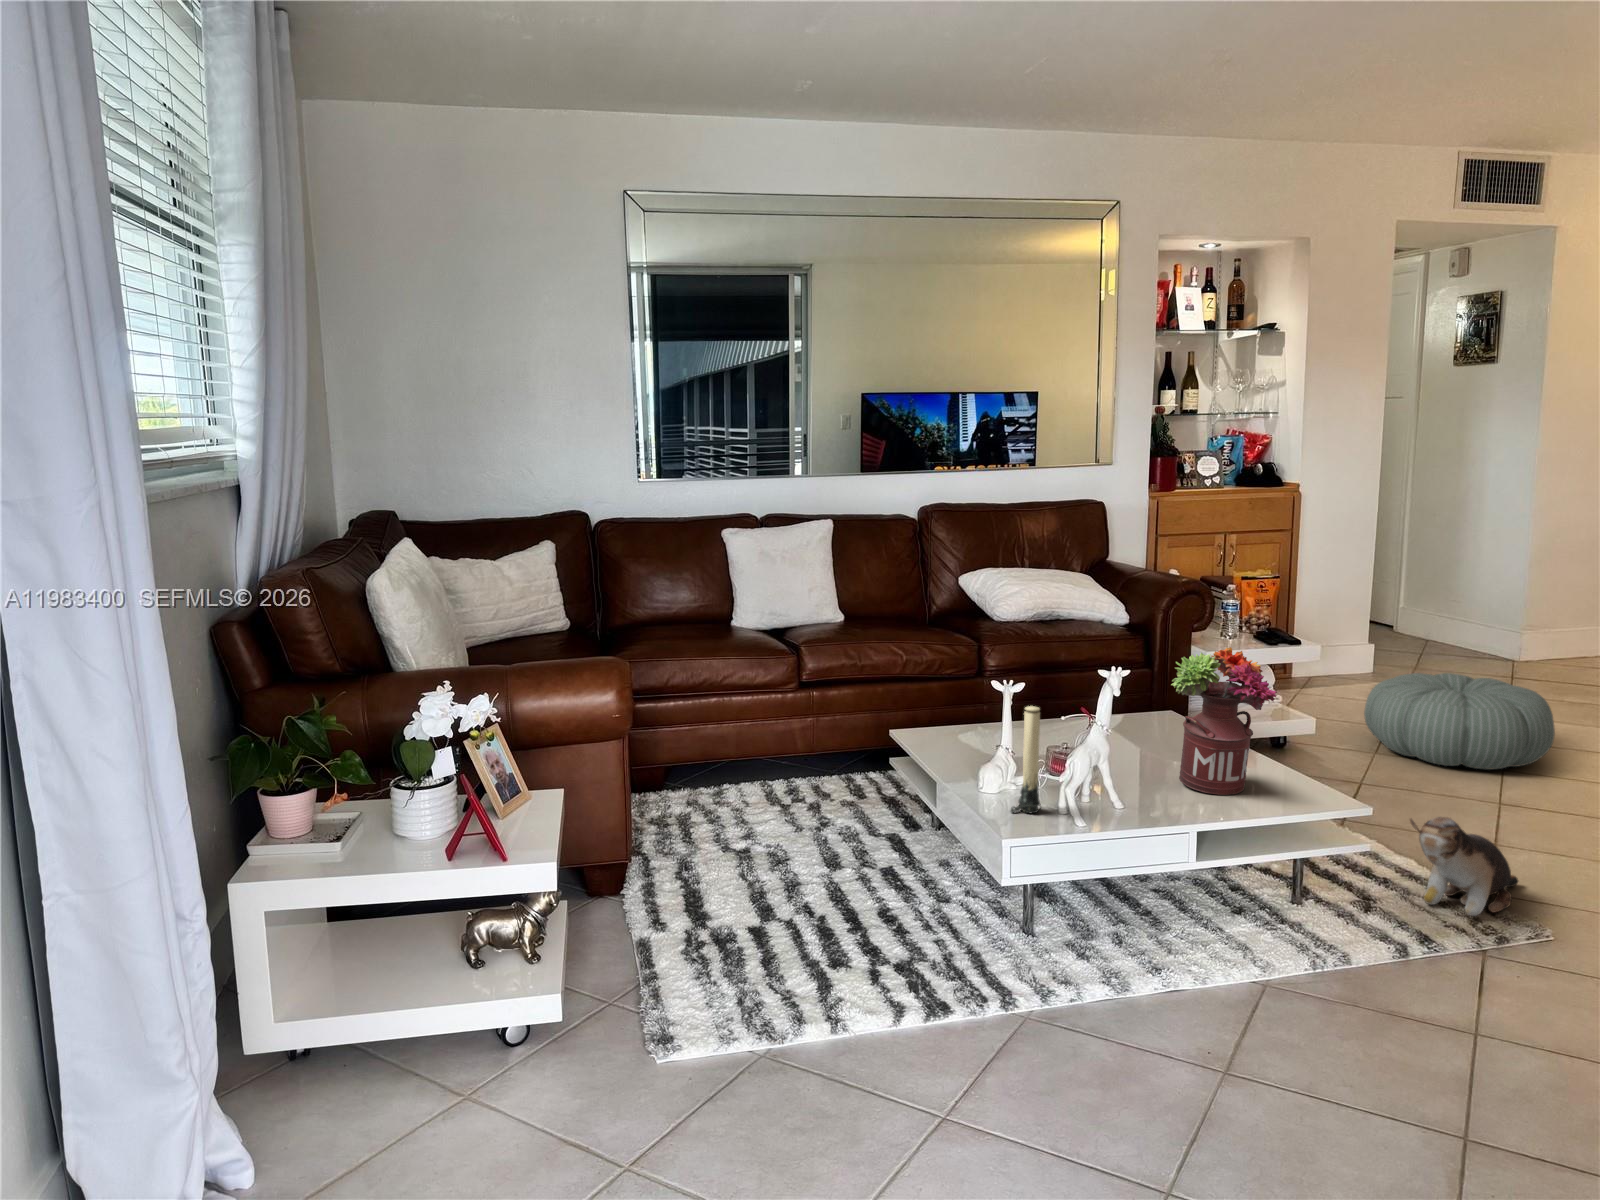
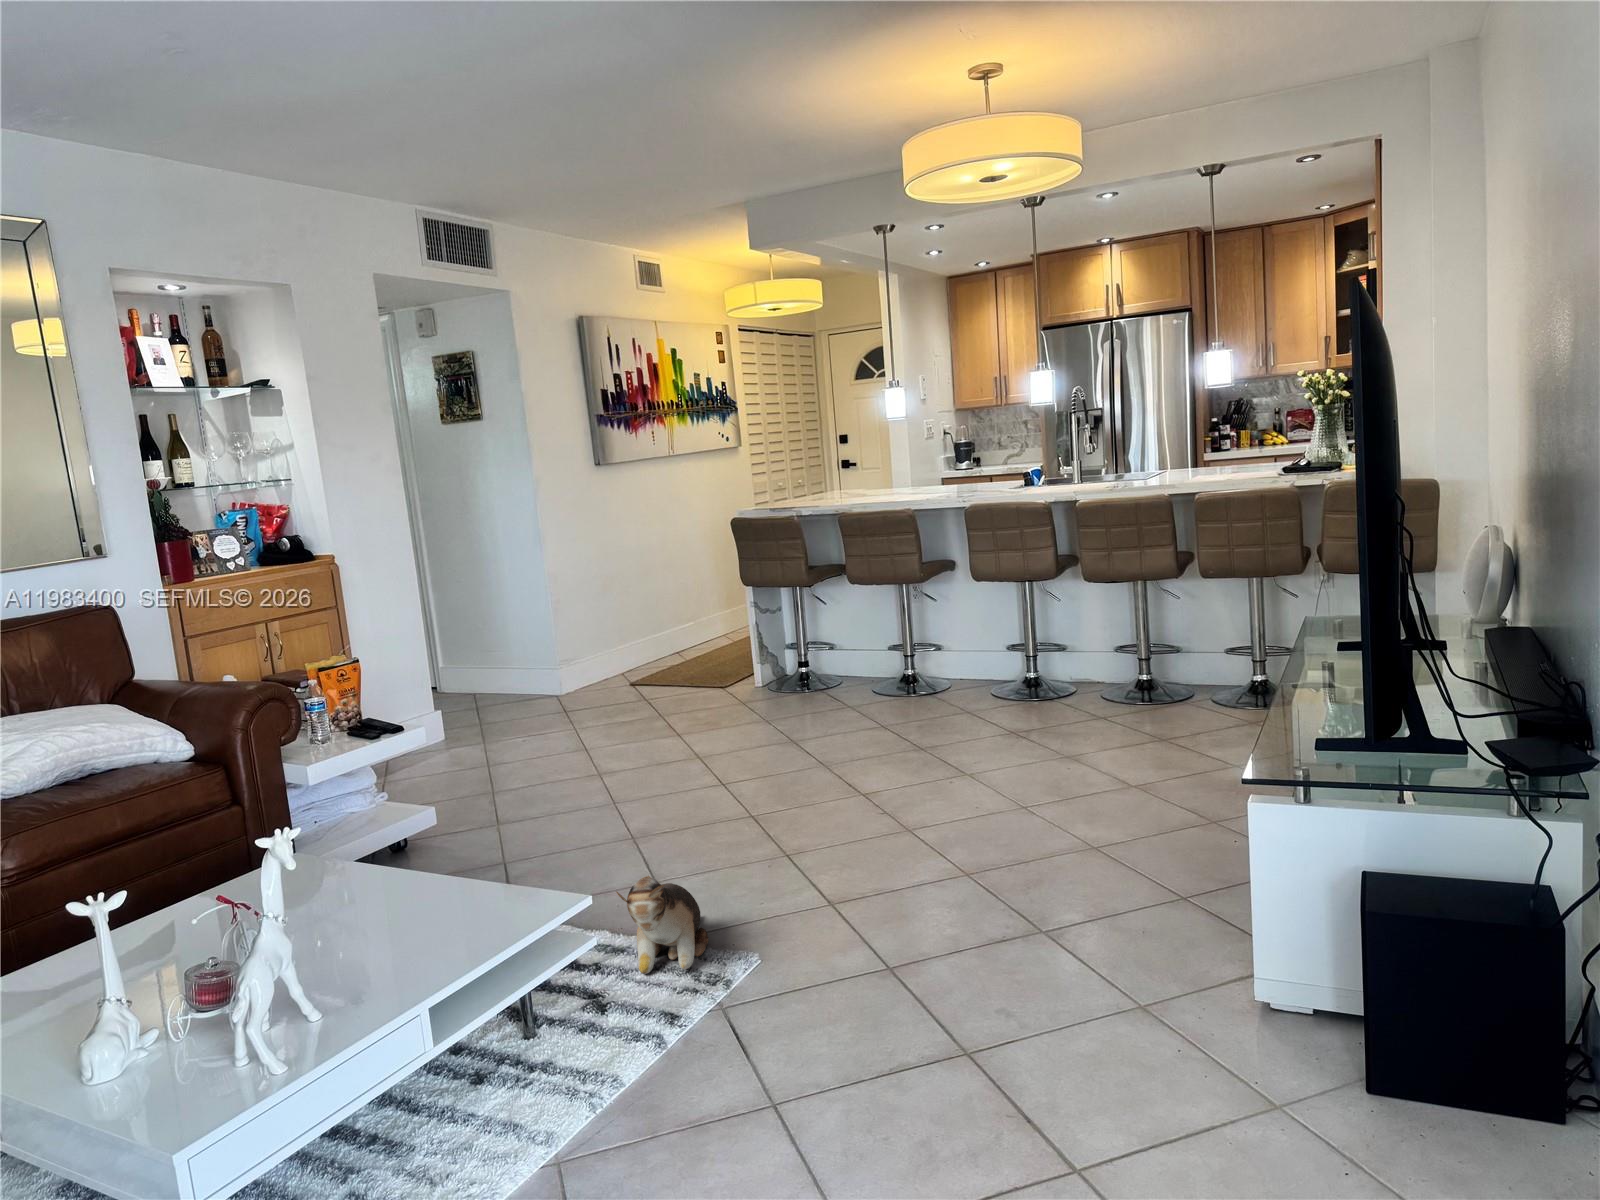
flower arrangement: present [1171,647,1277,795] -> none [338,758,473,952]
pouf: present [1364,673,1555,770] -> none [476,721,646,821]
candle: present [1011,706,1041,813] -> none [148,925,206,1102]

